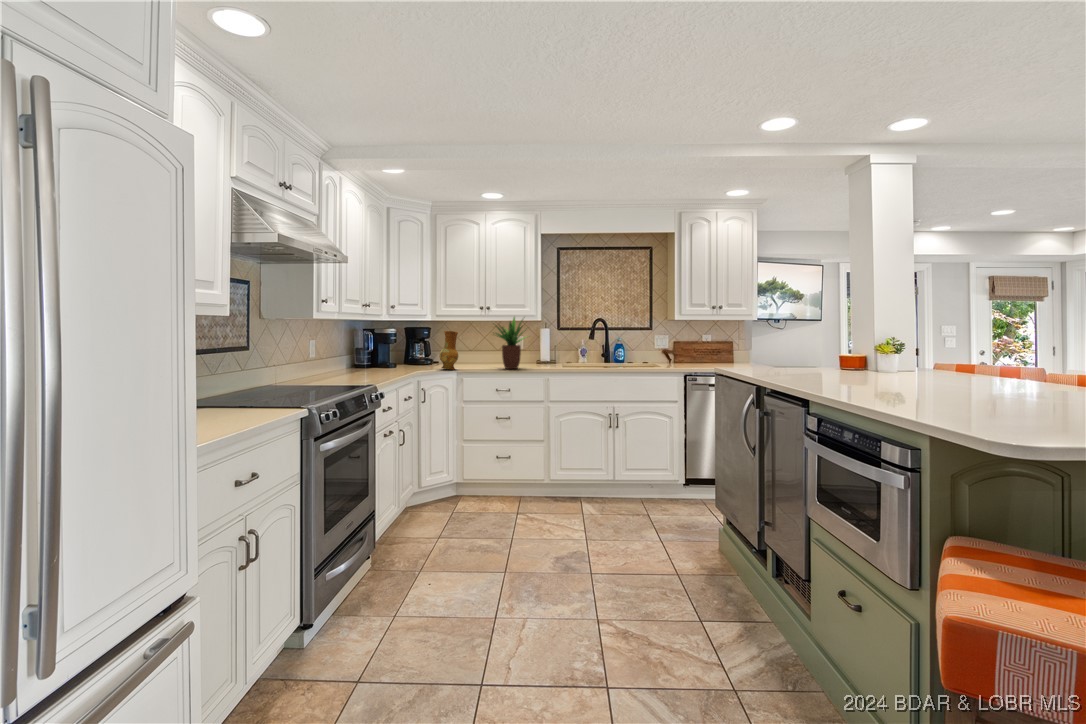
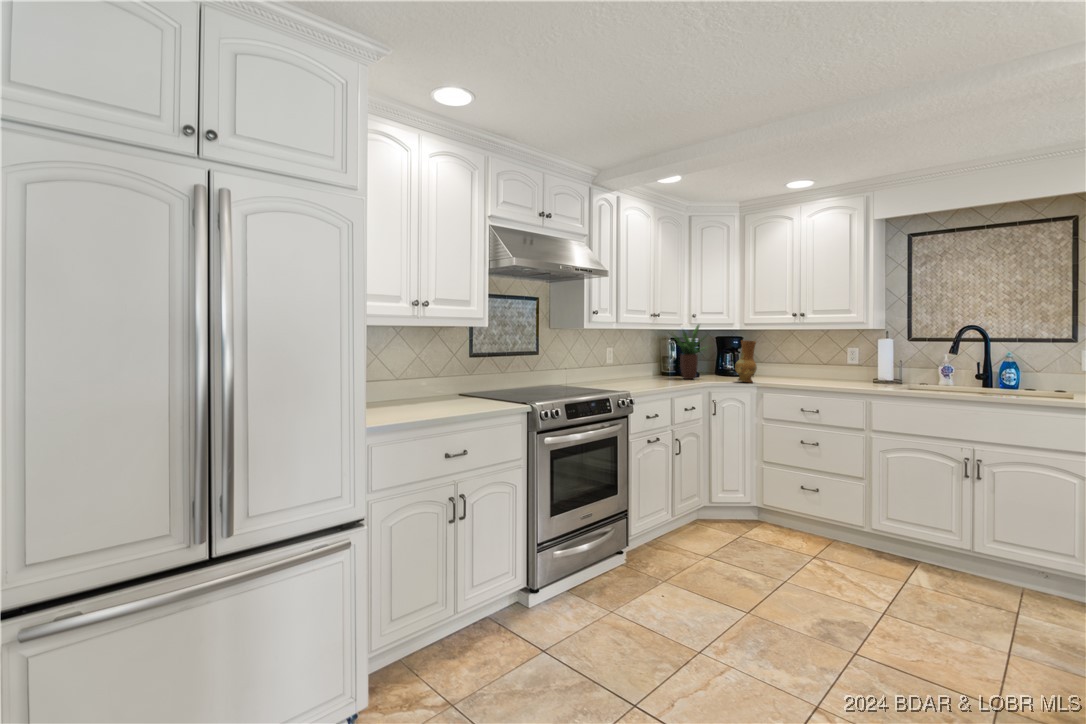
potted plant: present [496,317,526,369] -> present [672,325,704,379]

